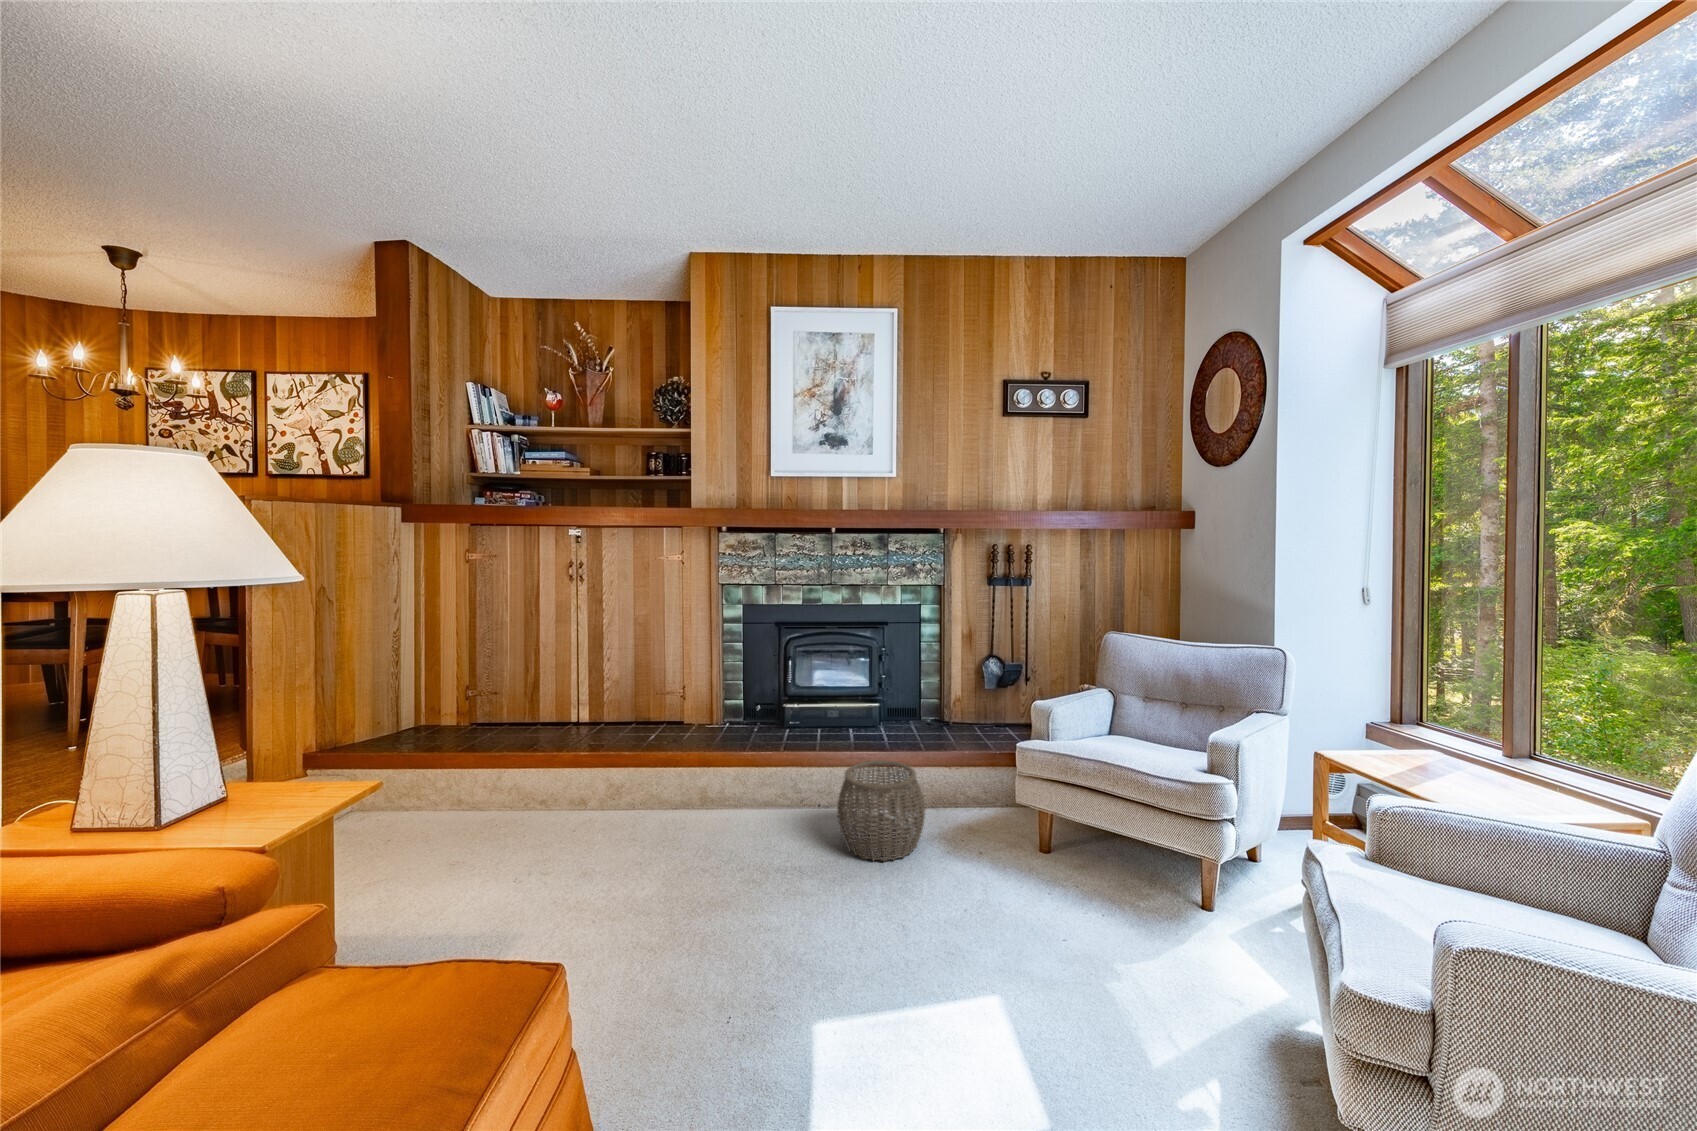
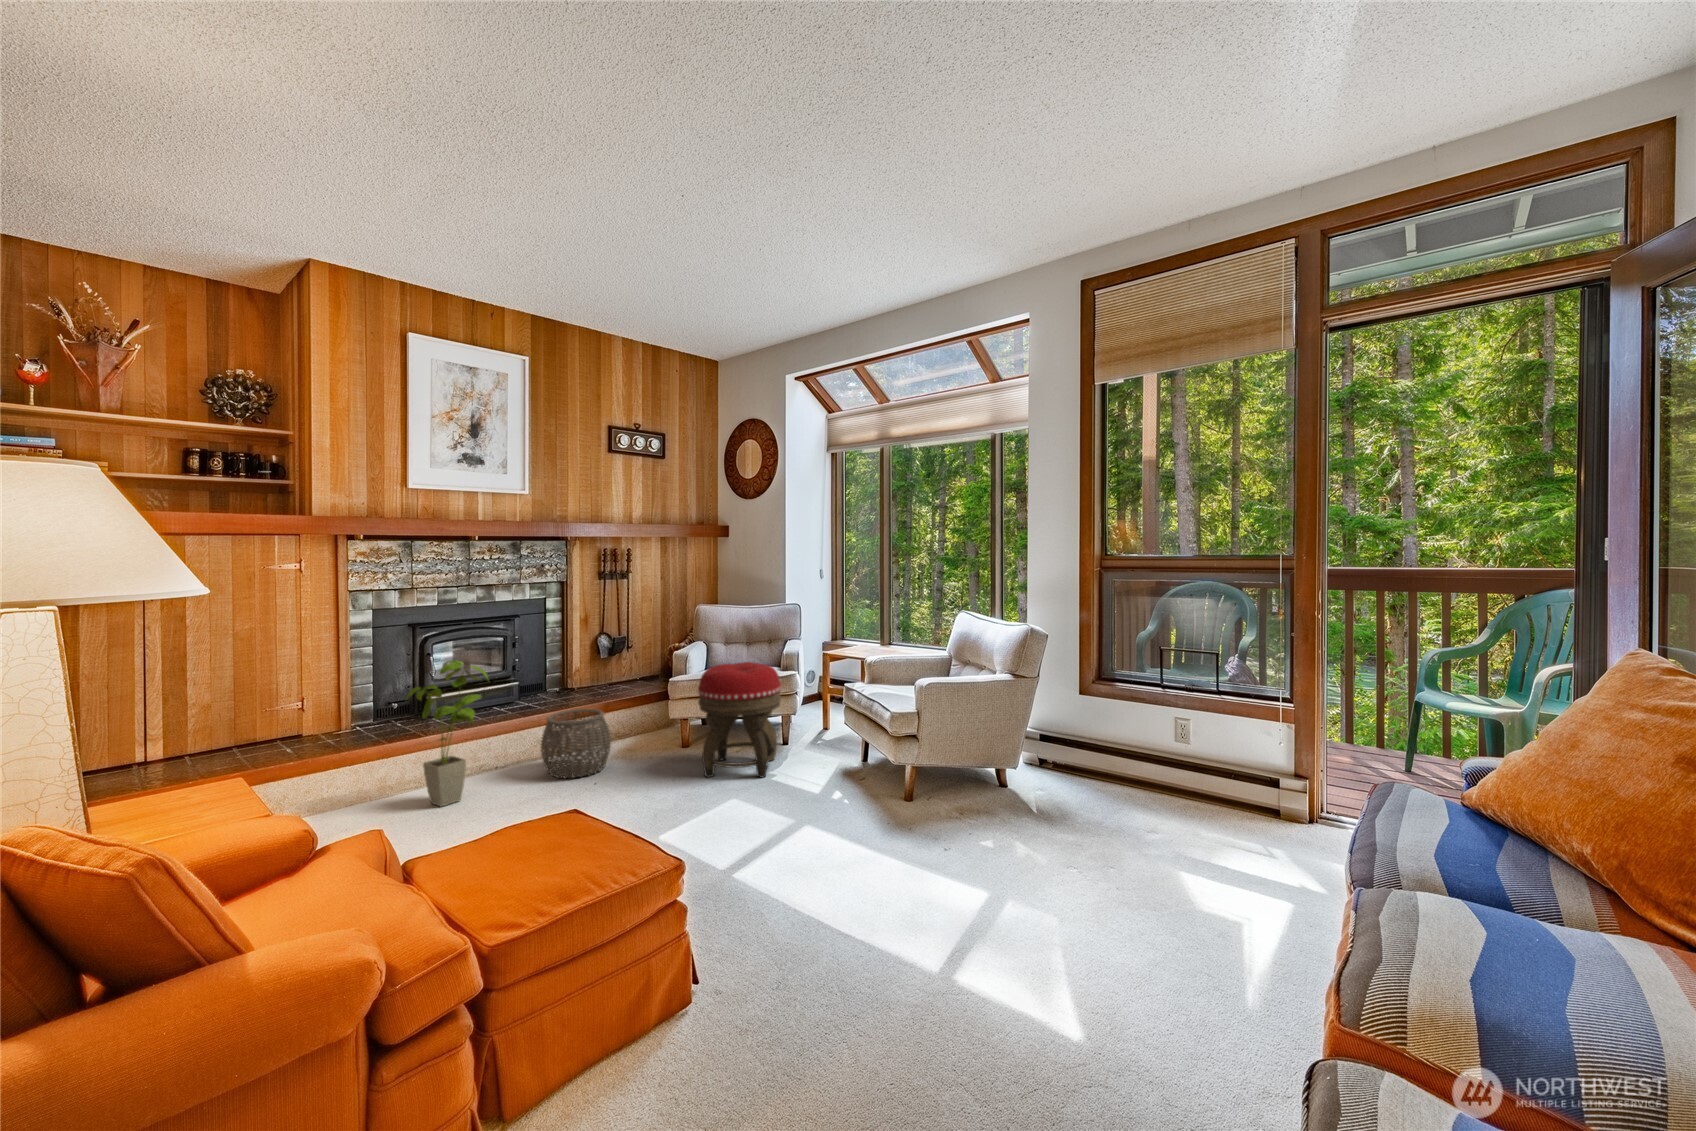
house plant: none [689,682,779,852] -> present [406,660,488,807]
footstool: none [1017,749,1174,986] -> present [698,662,781,778]

